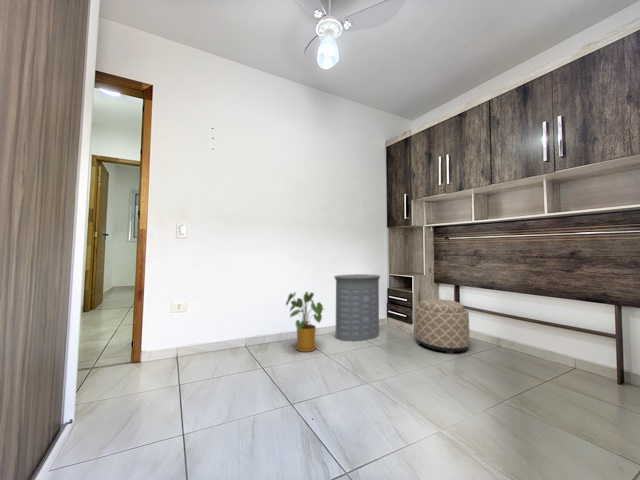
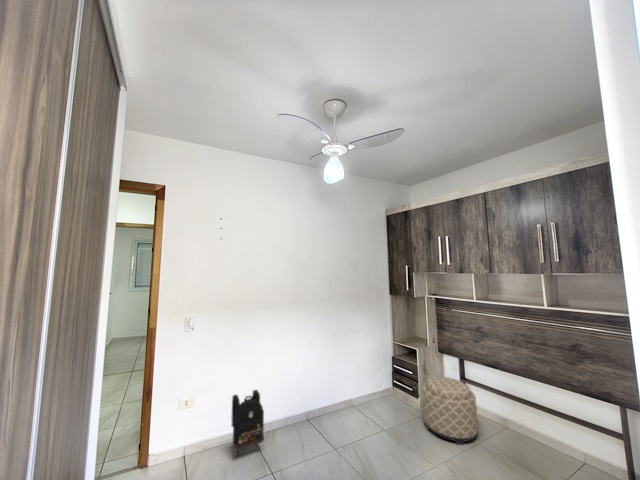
laundry hamper: present [335,274,380,341] -> none [340,346,386,424]
house plant: present [286,292,323,352] -> none [293,372,334,445]
backpack: none [224,301,256,357] -> present [231,390,264,454]

